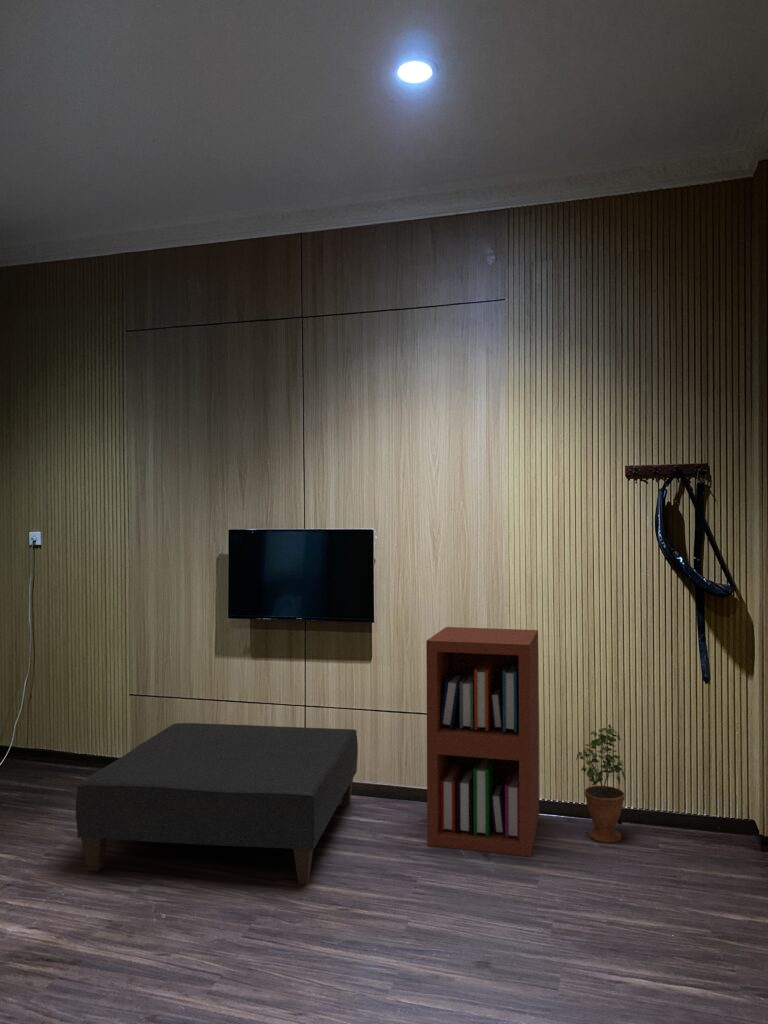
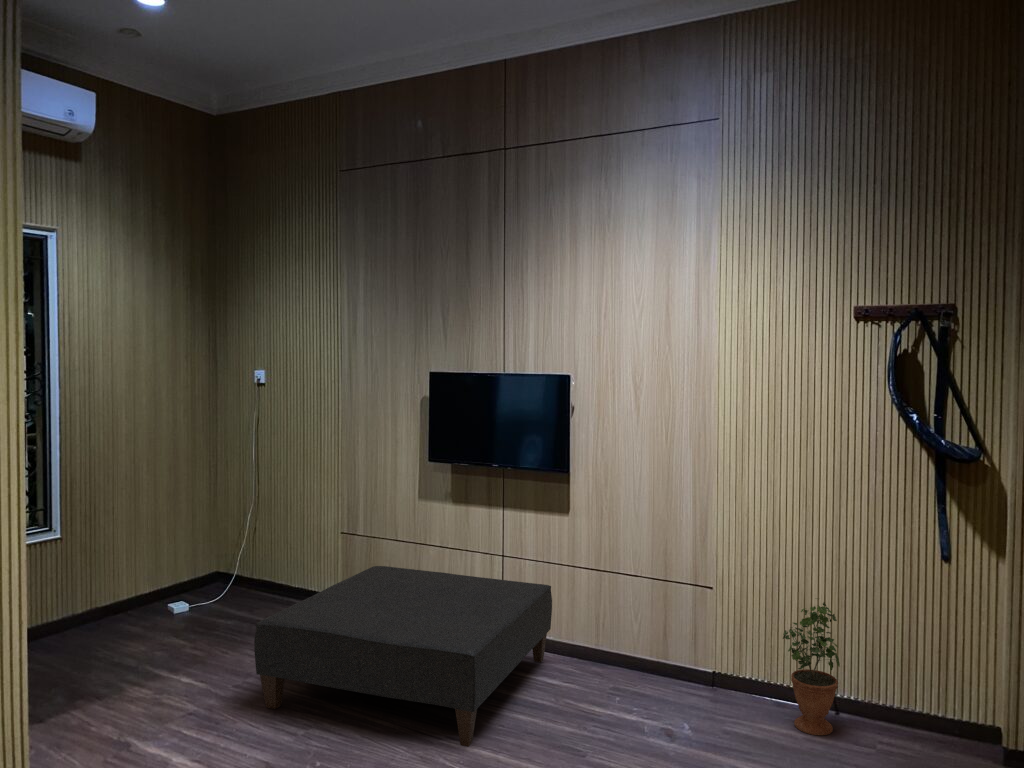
bookshelf: present [426,627,539,857] -> none [609,483,747,742]

